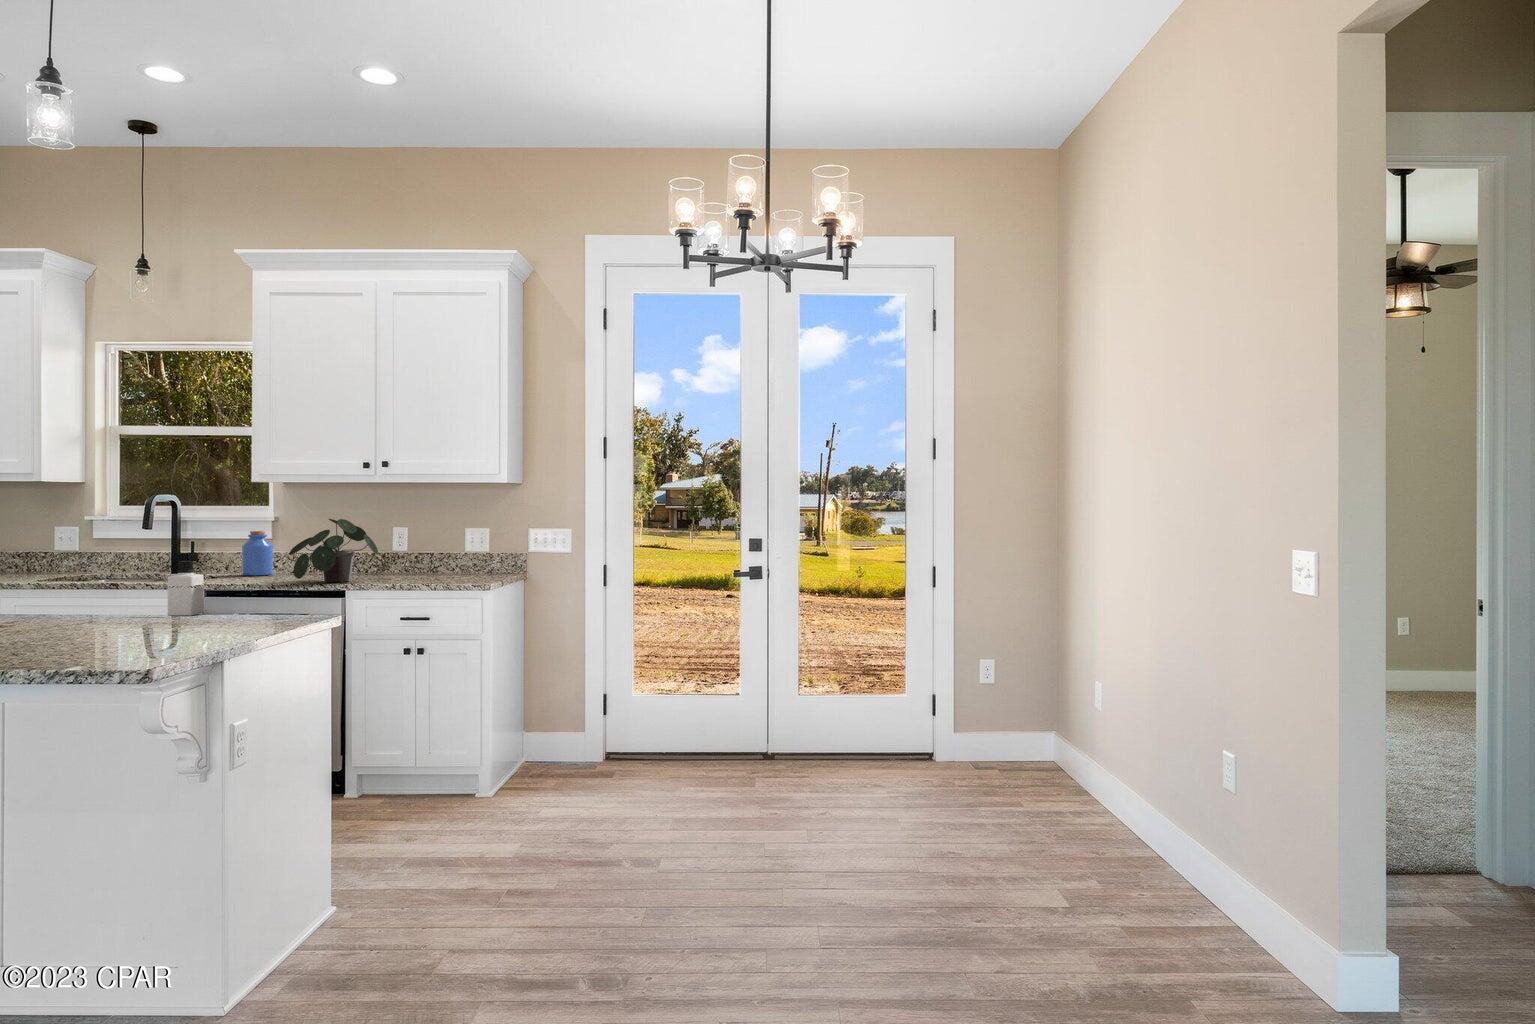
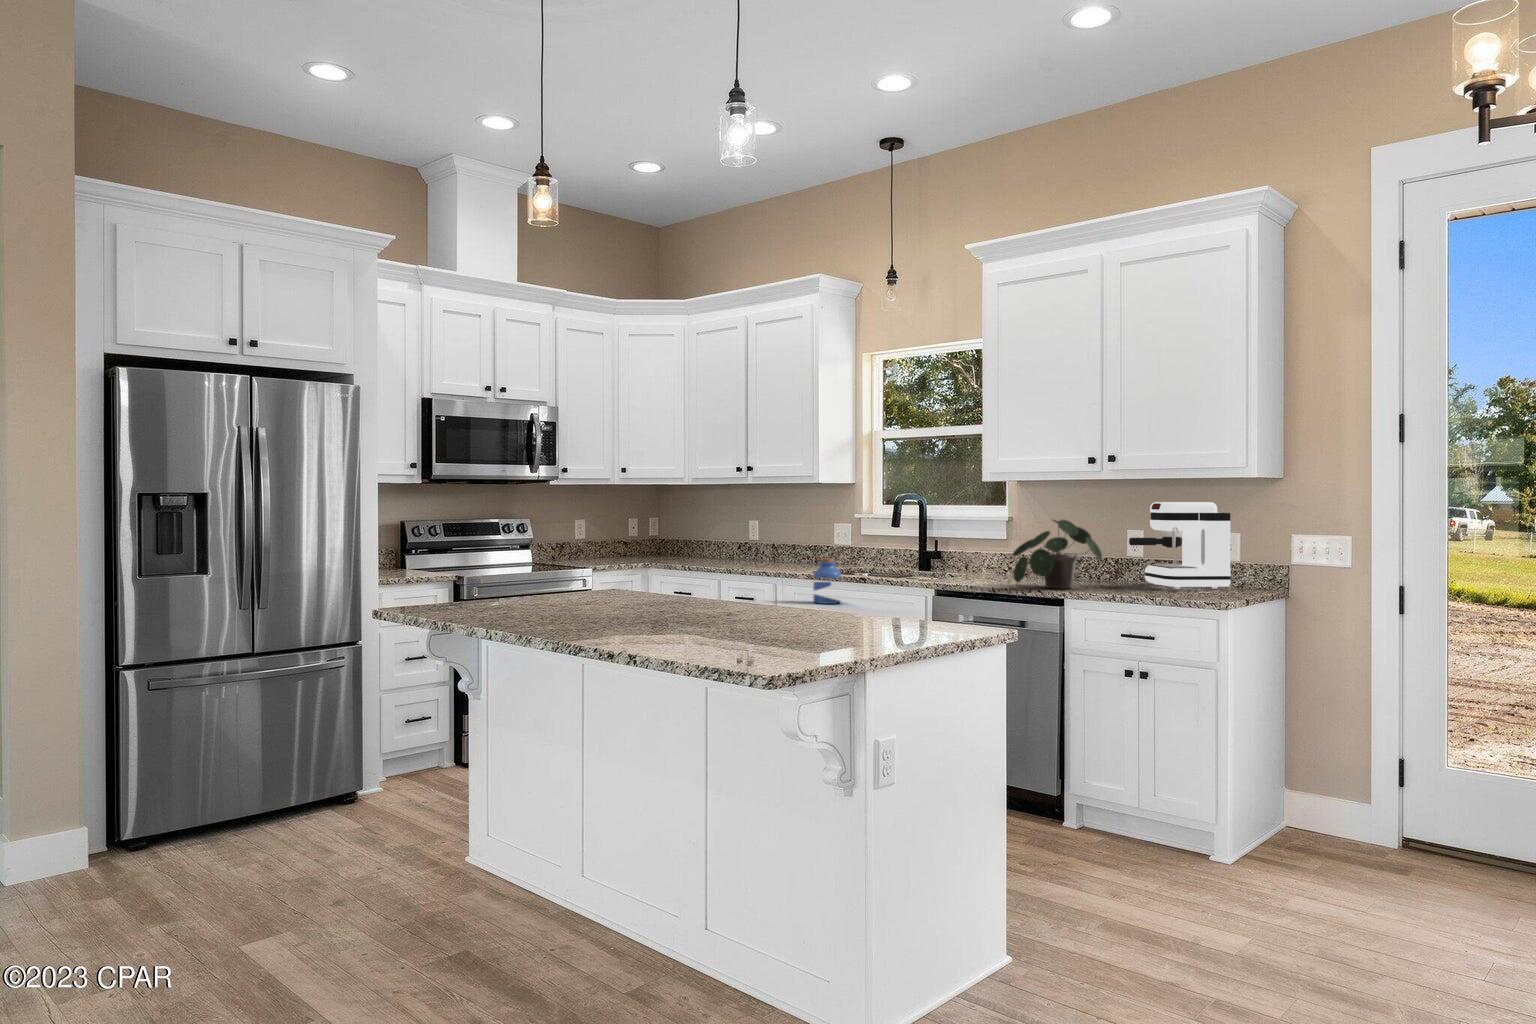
coffee maker: none [400,504,484,577] -> present [1129,502,1231,589]
jar: present [242,531,273,576] -> present [813,558,841,604]
bottle: present [168,561,204,616] -> none [903,559,934,613]

